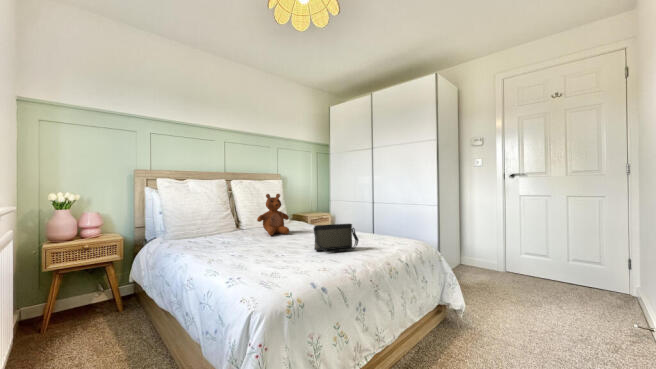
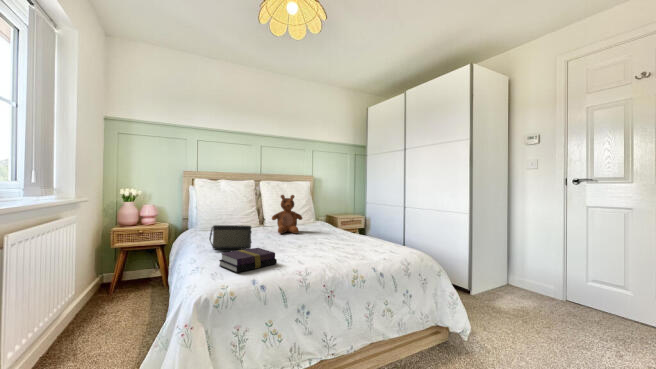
handbag: present [314,224,359,252] -> present [209,225,252,252]
book: none [257,250,317,277] -> present [219,248,277,272]

